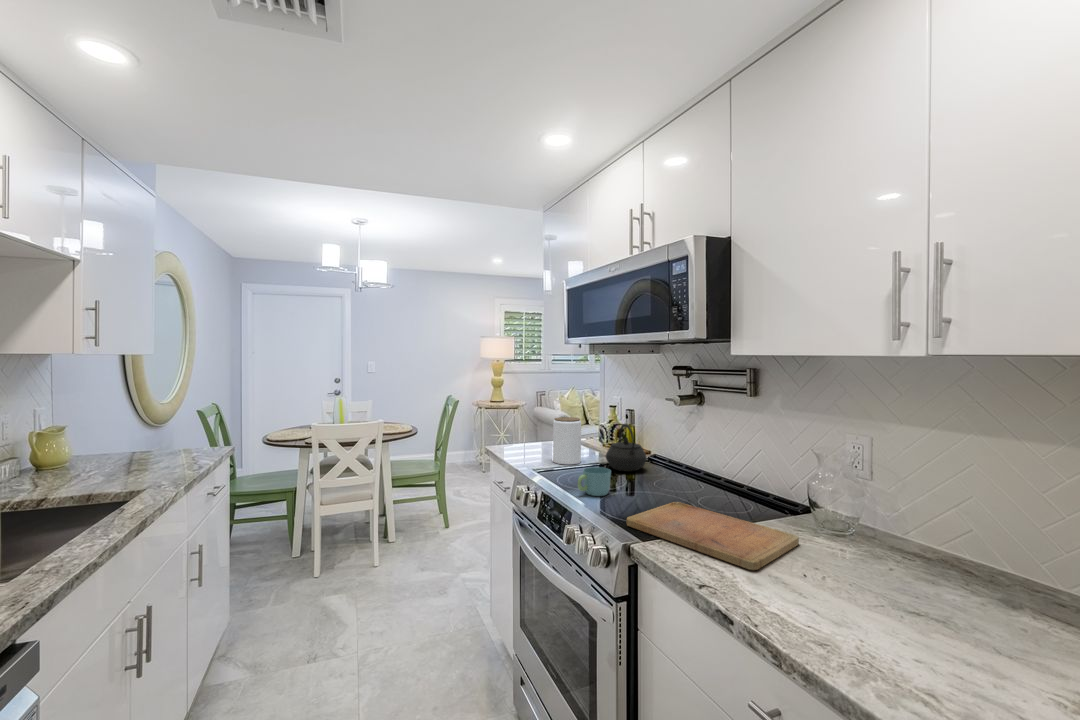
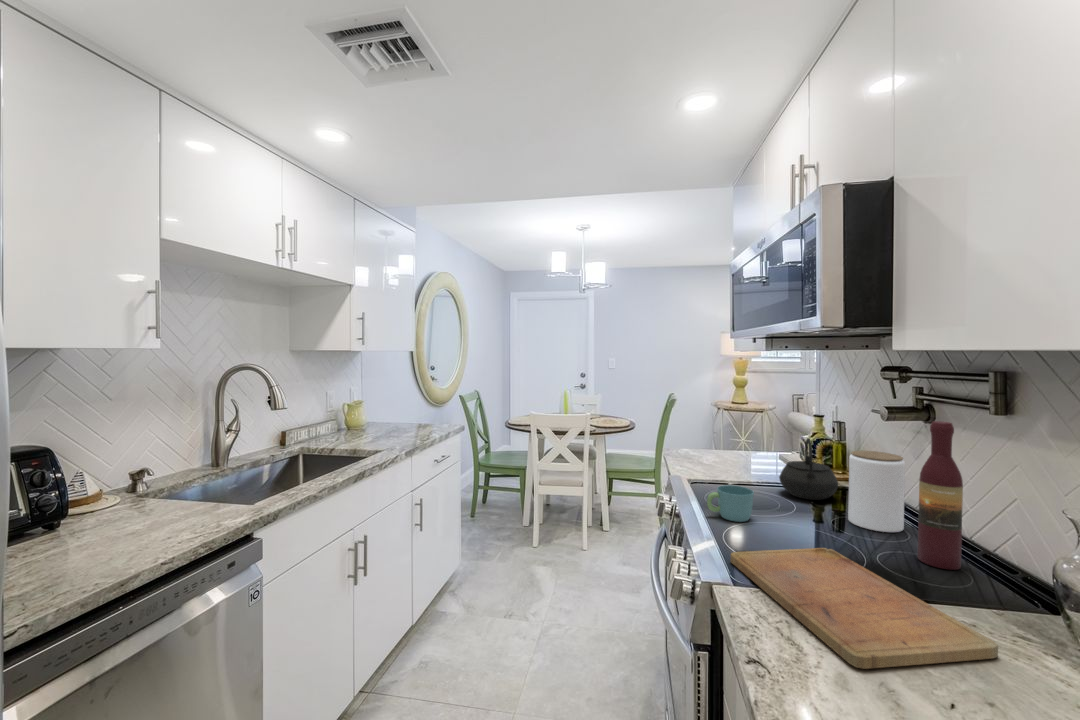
wine bottle: none [718,403,743,501] -> present [918,421,963,570]
jar: present [553,417,581,464] -> present [848,451,905,532]

